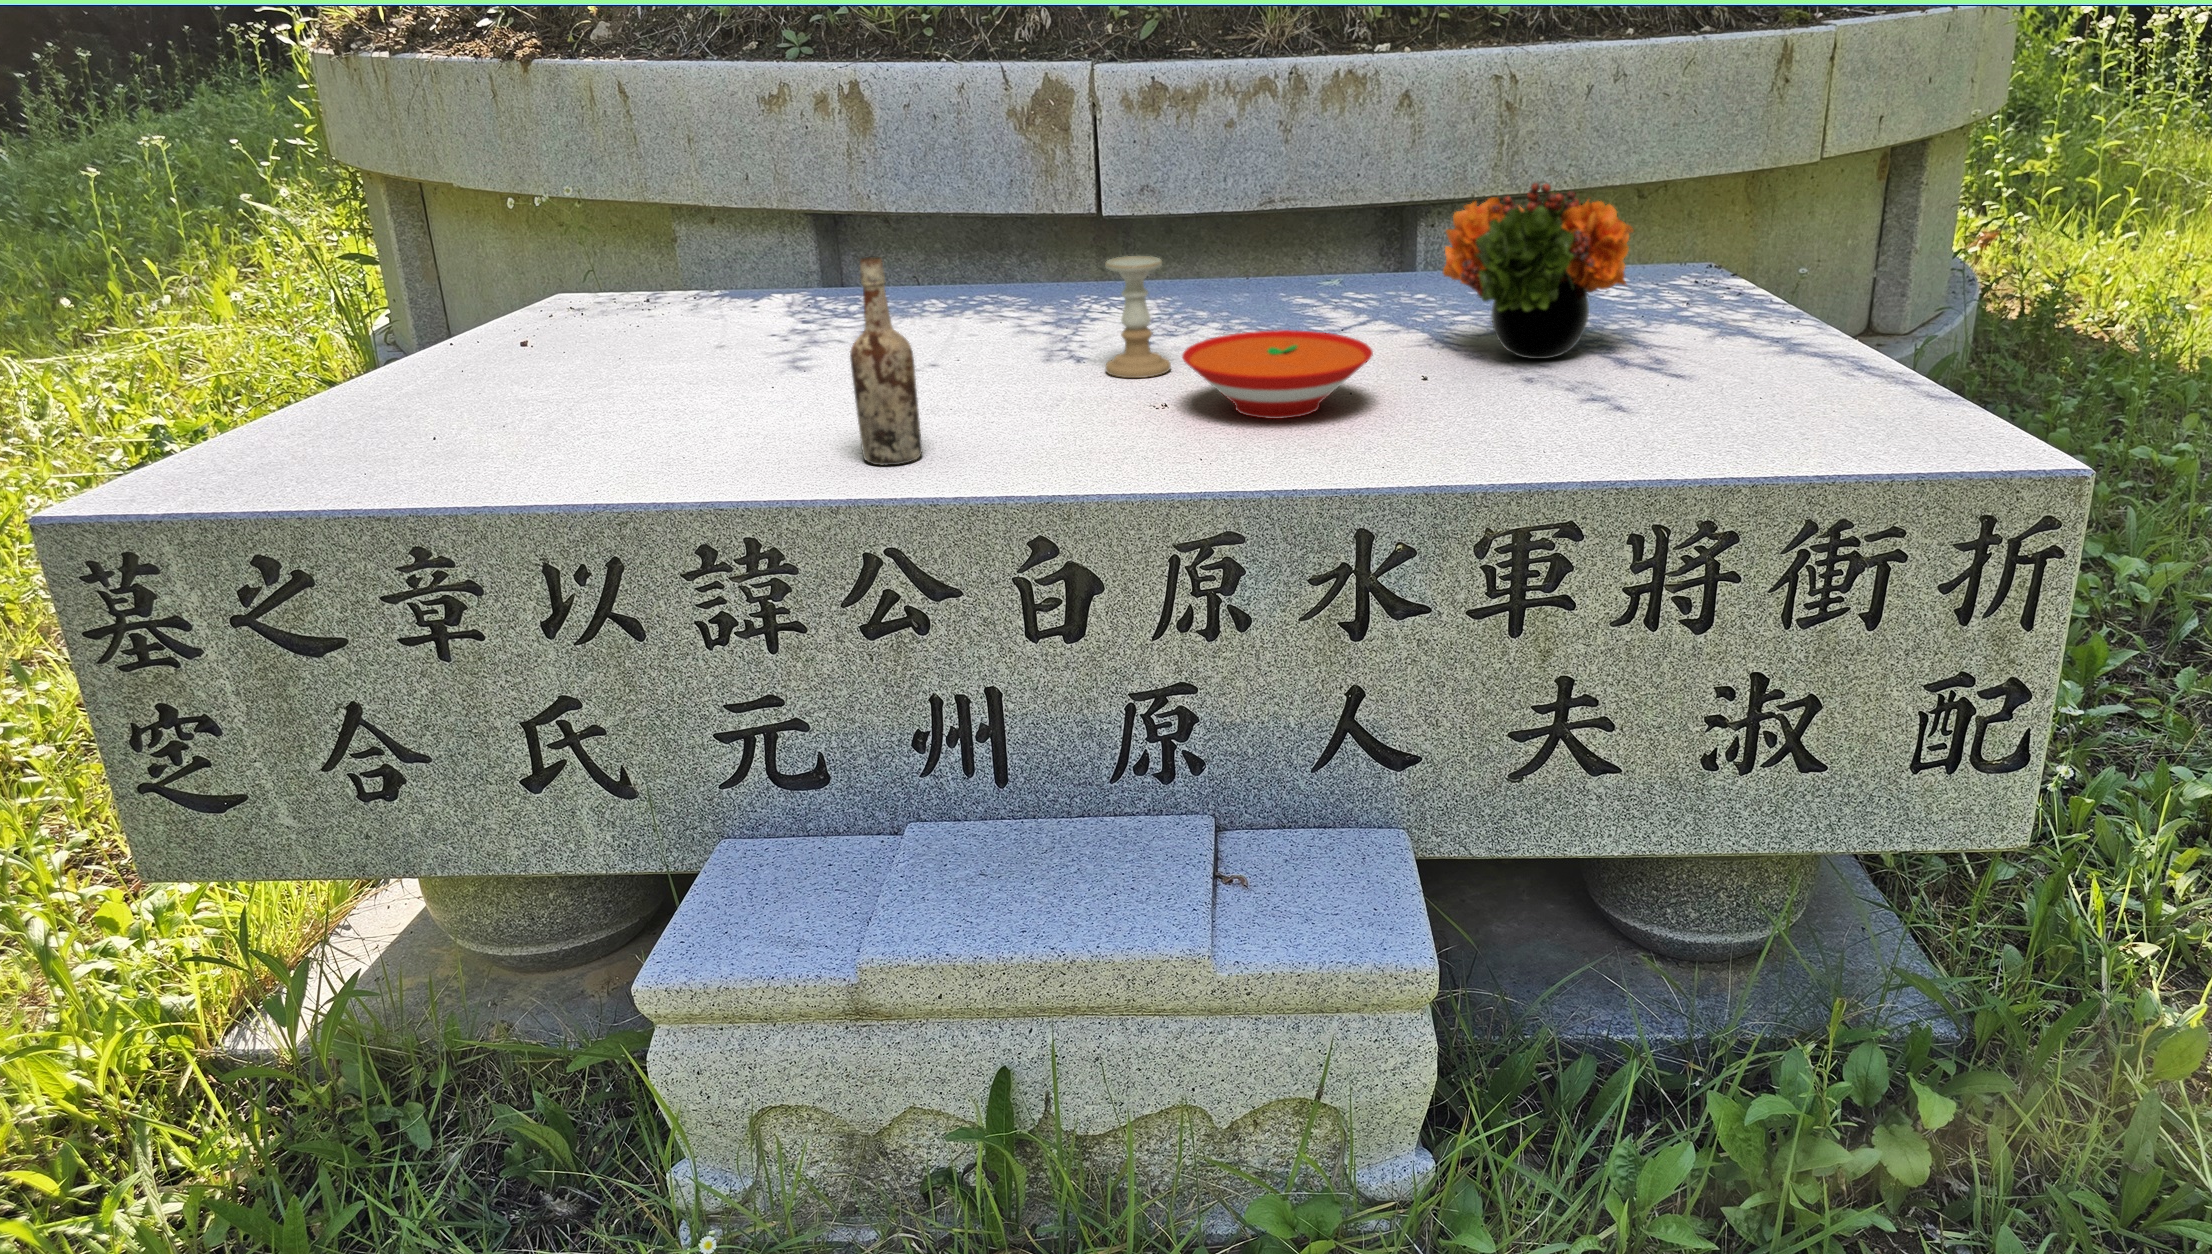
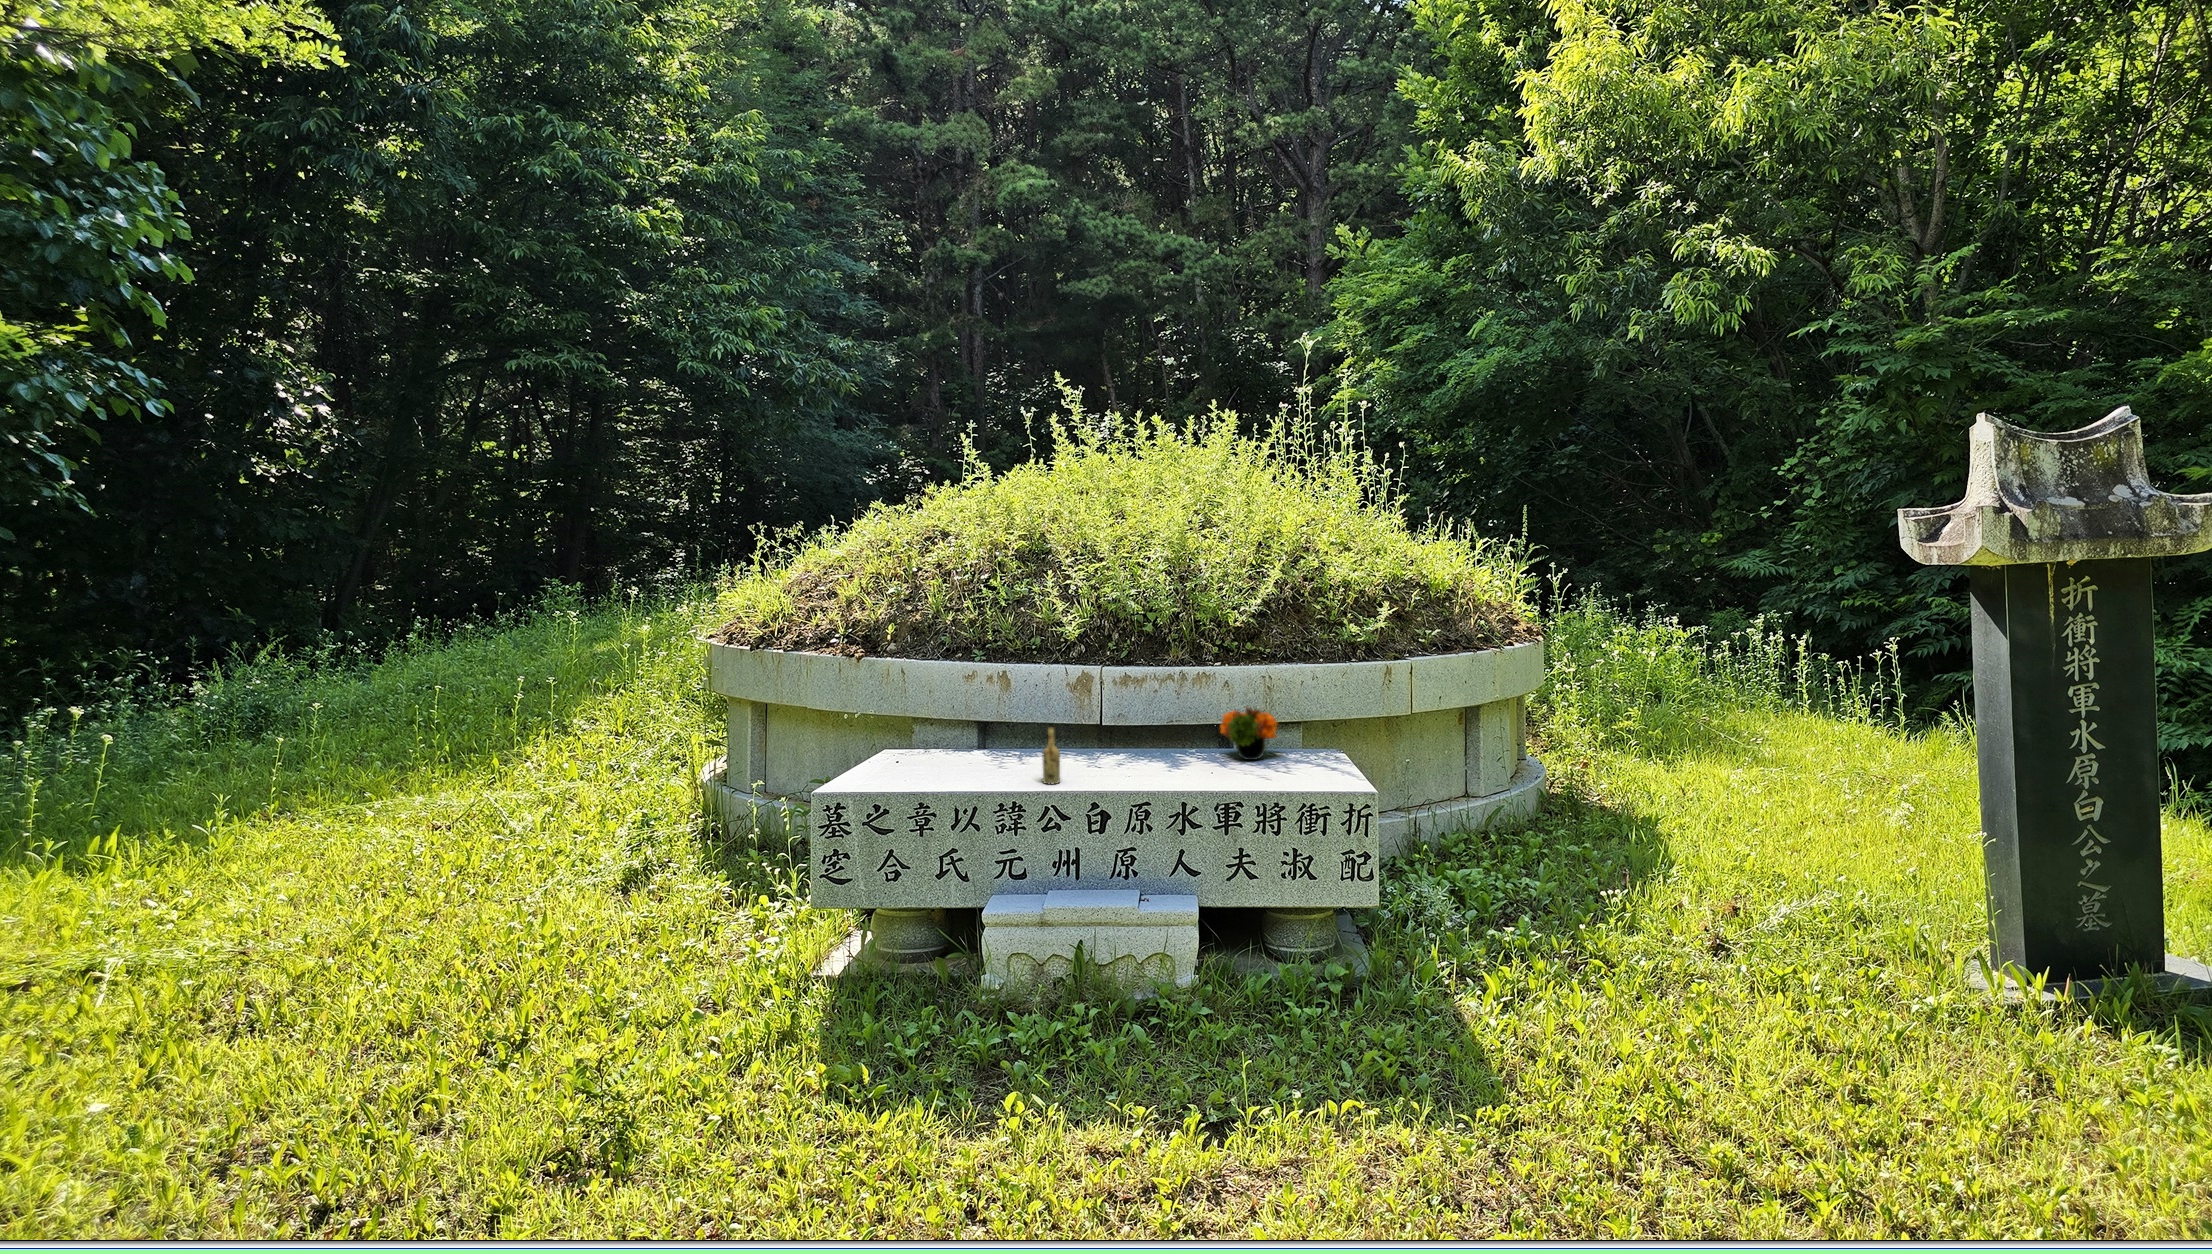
candle holder: present [1105,256,1171,378] -> none [1112,725,1133,763]
bowl: present [1182,330,1373,419] -> none [1136,749,1193,775]

